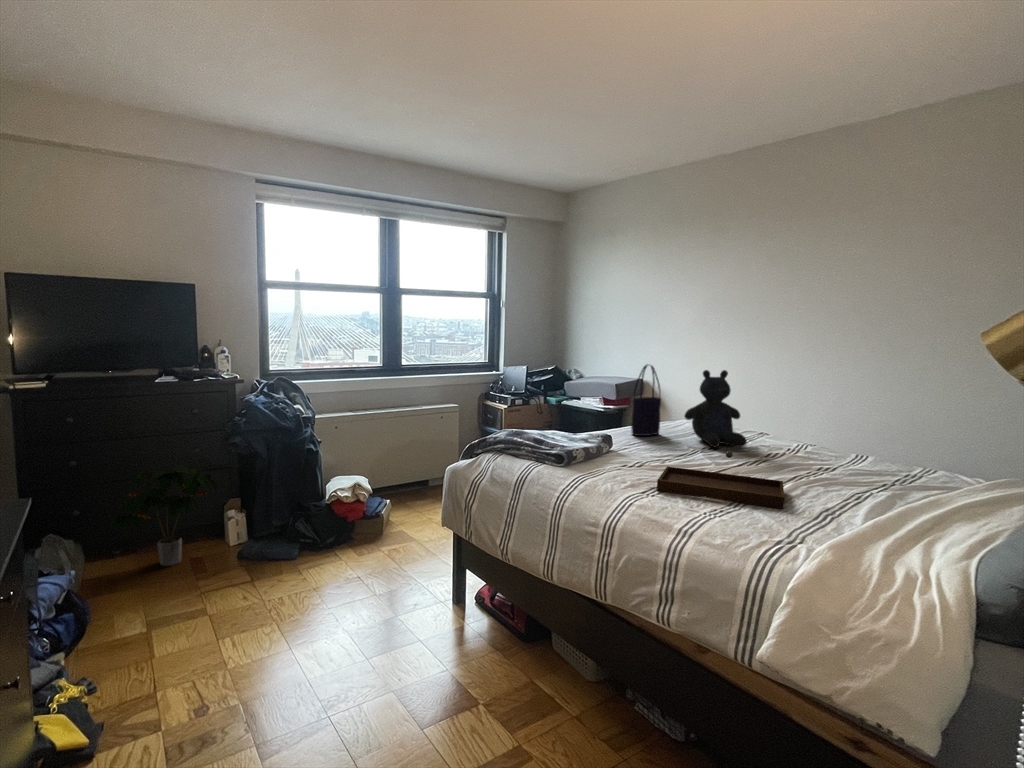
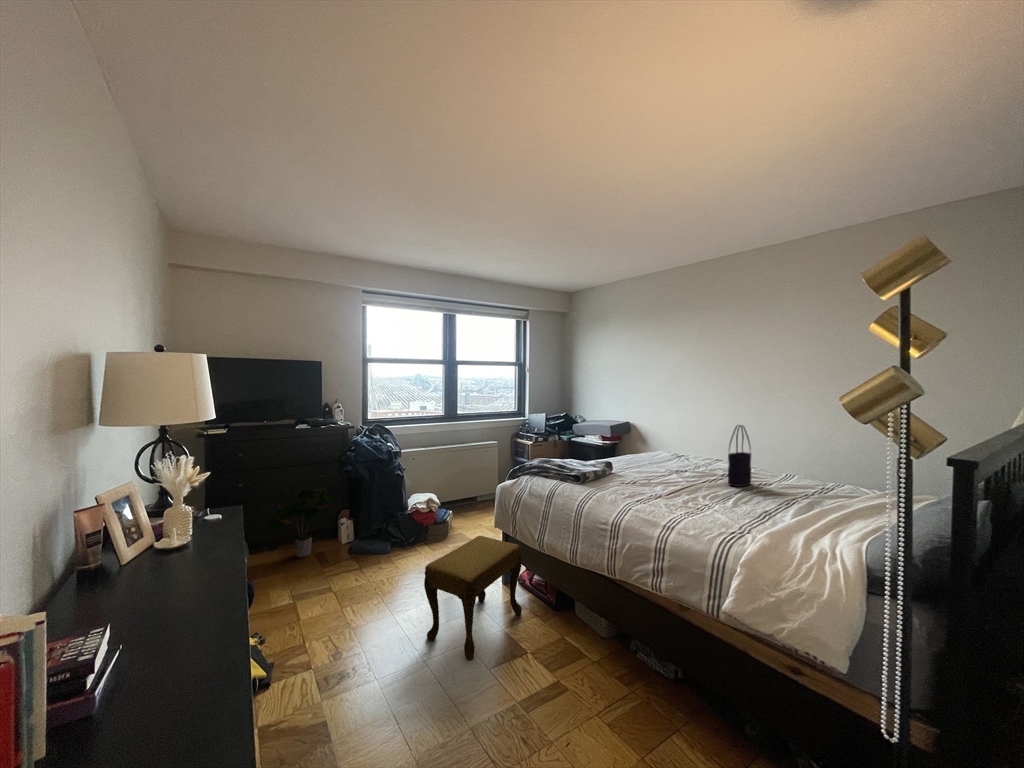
tote bag: present [631,365,661,436] -> present [728,425,751,487]
stuffed bear: present [684,370,747,448] -> none [661,415,706,470]
tray: present [657,451,784,509] -> none [646,472,735,511]
footstool: none [332,539,477,715] -> present [424,536,522,660]

